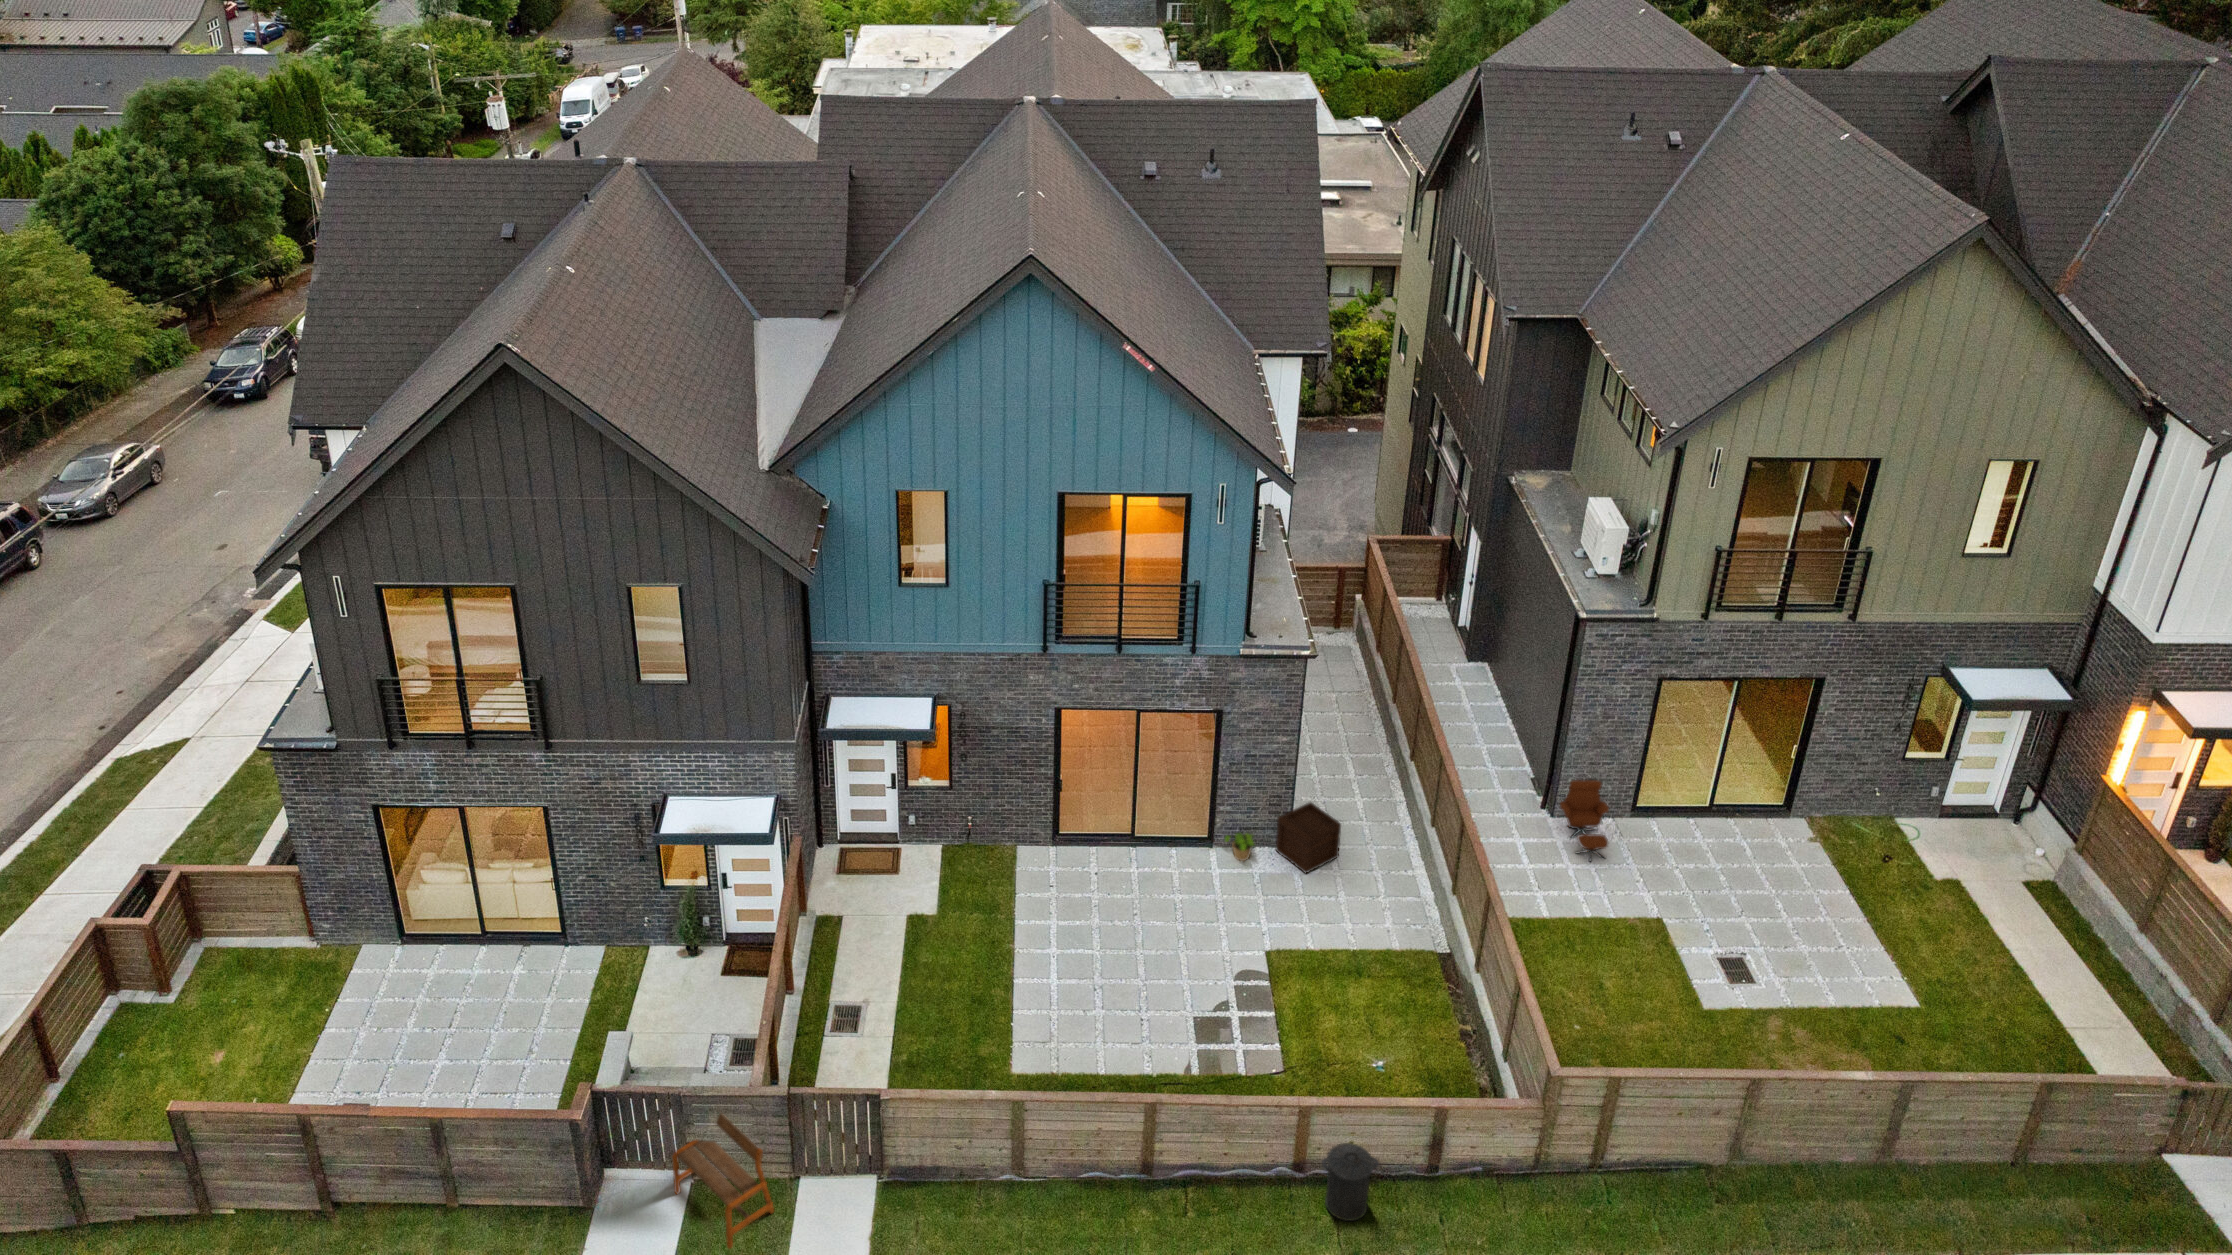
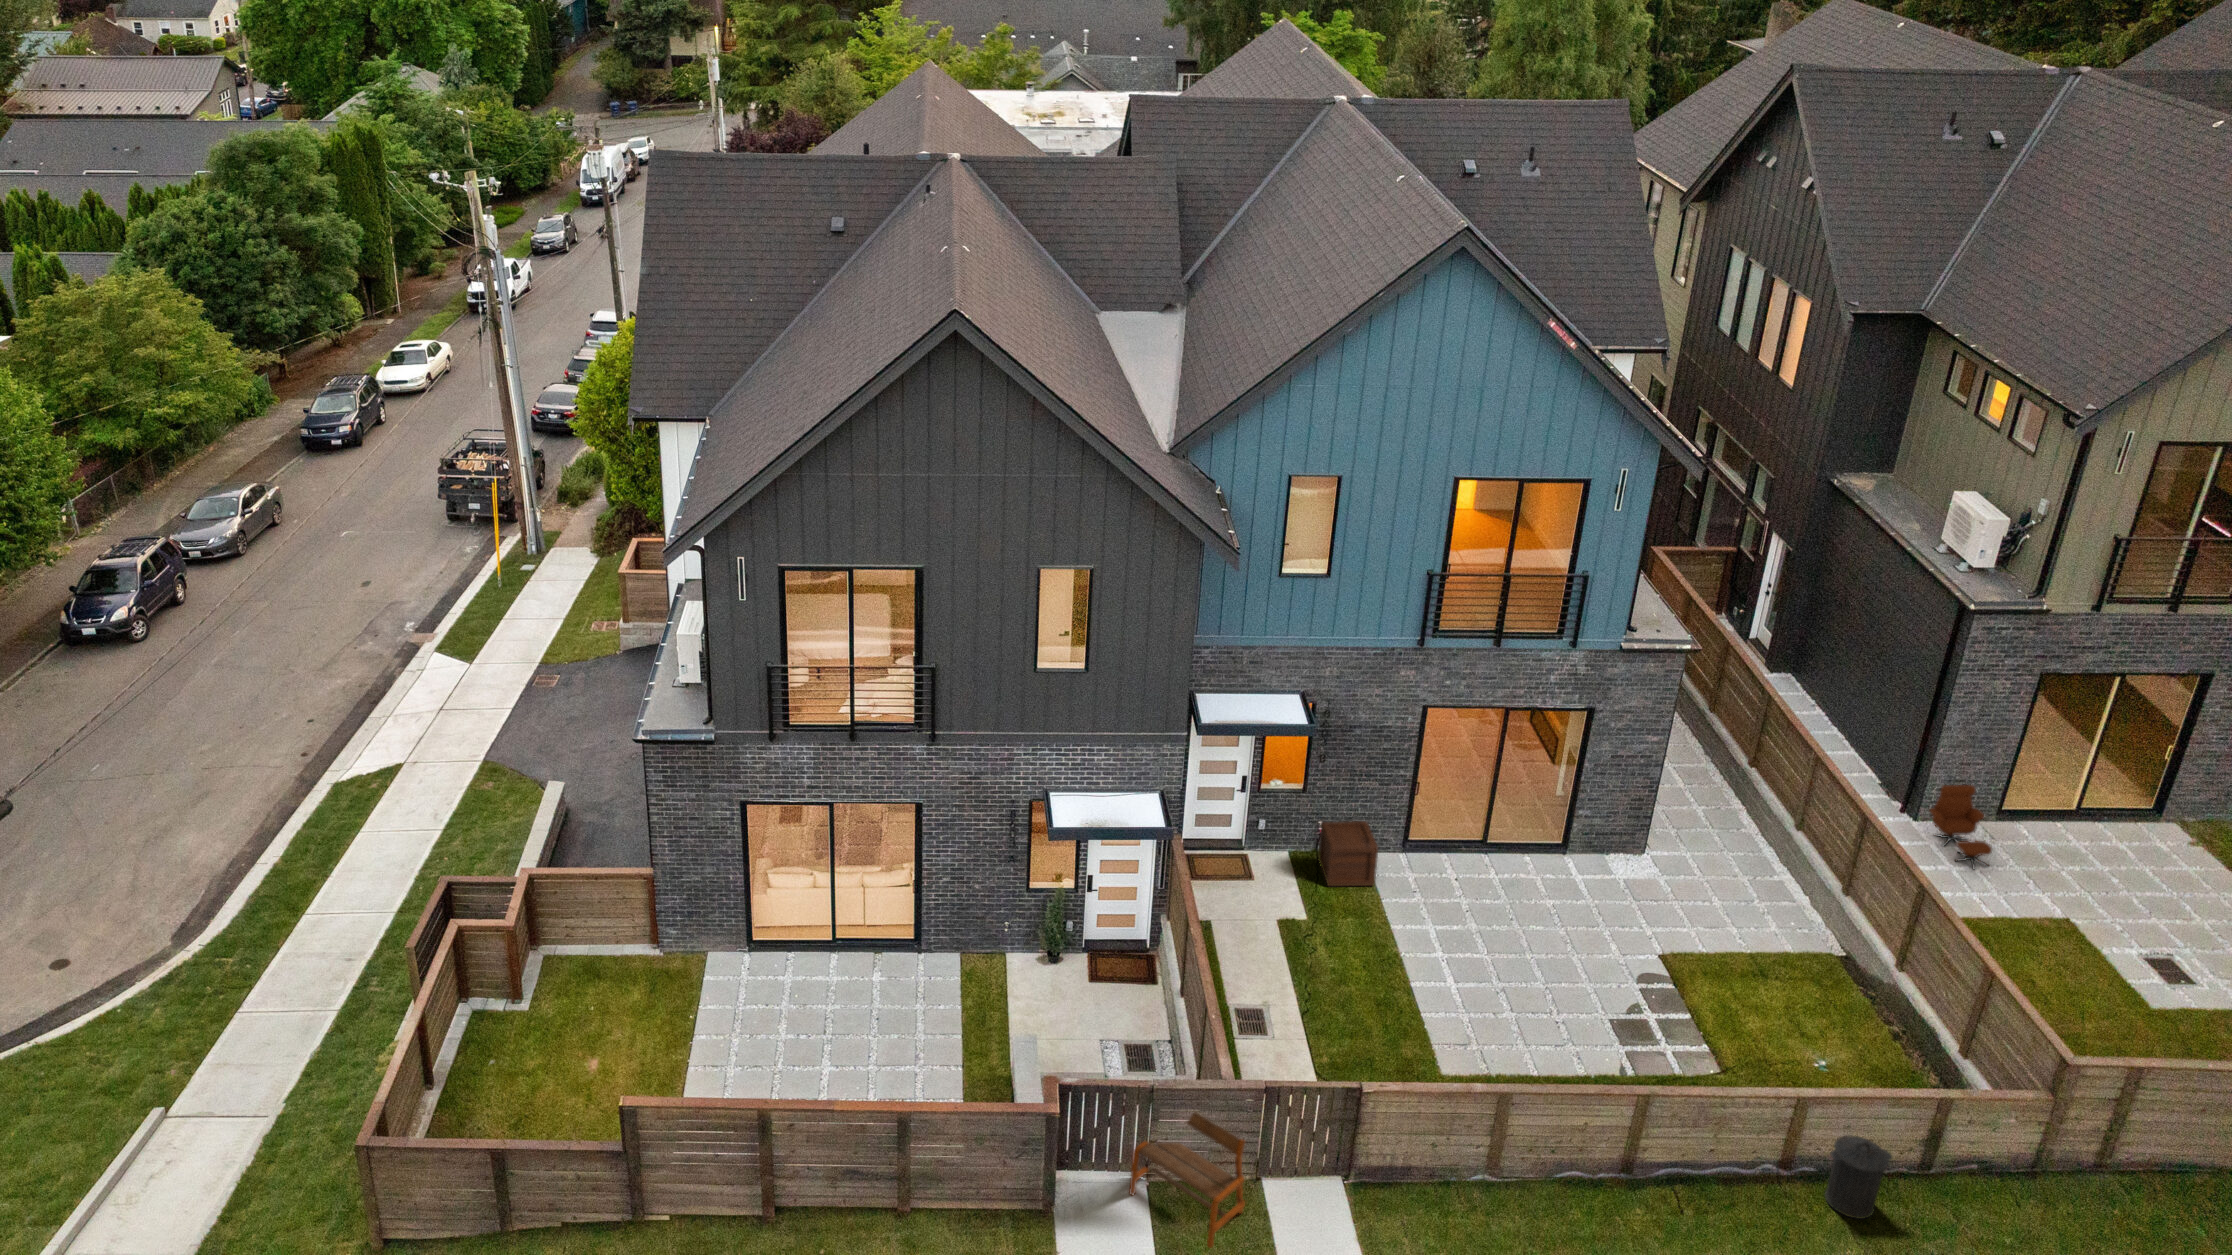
wooden crate: present [1276,802,1341,873] -> present [1318,821,1378,886]
potted plant: present [1225,833,1254,861] -> none [1583,841,1622,871]

